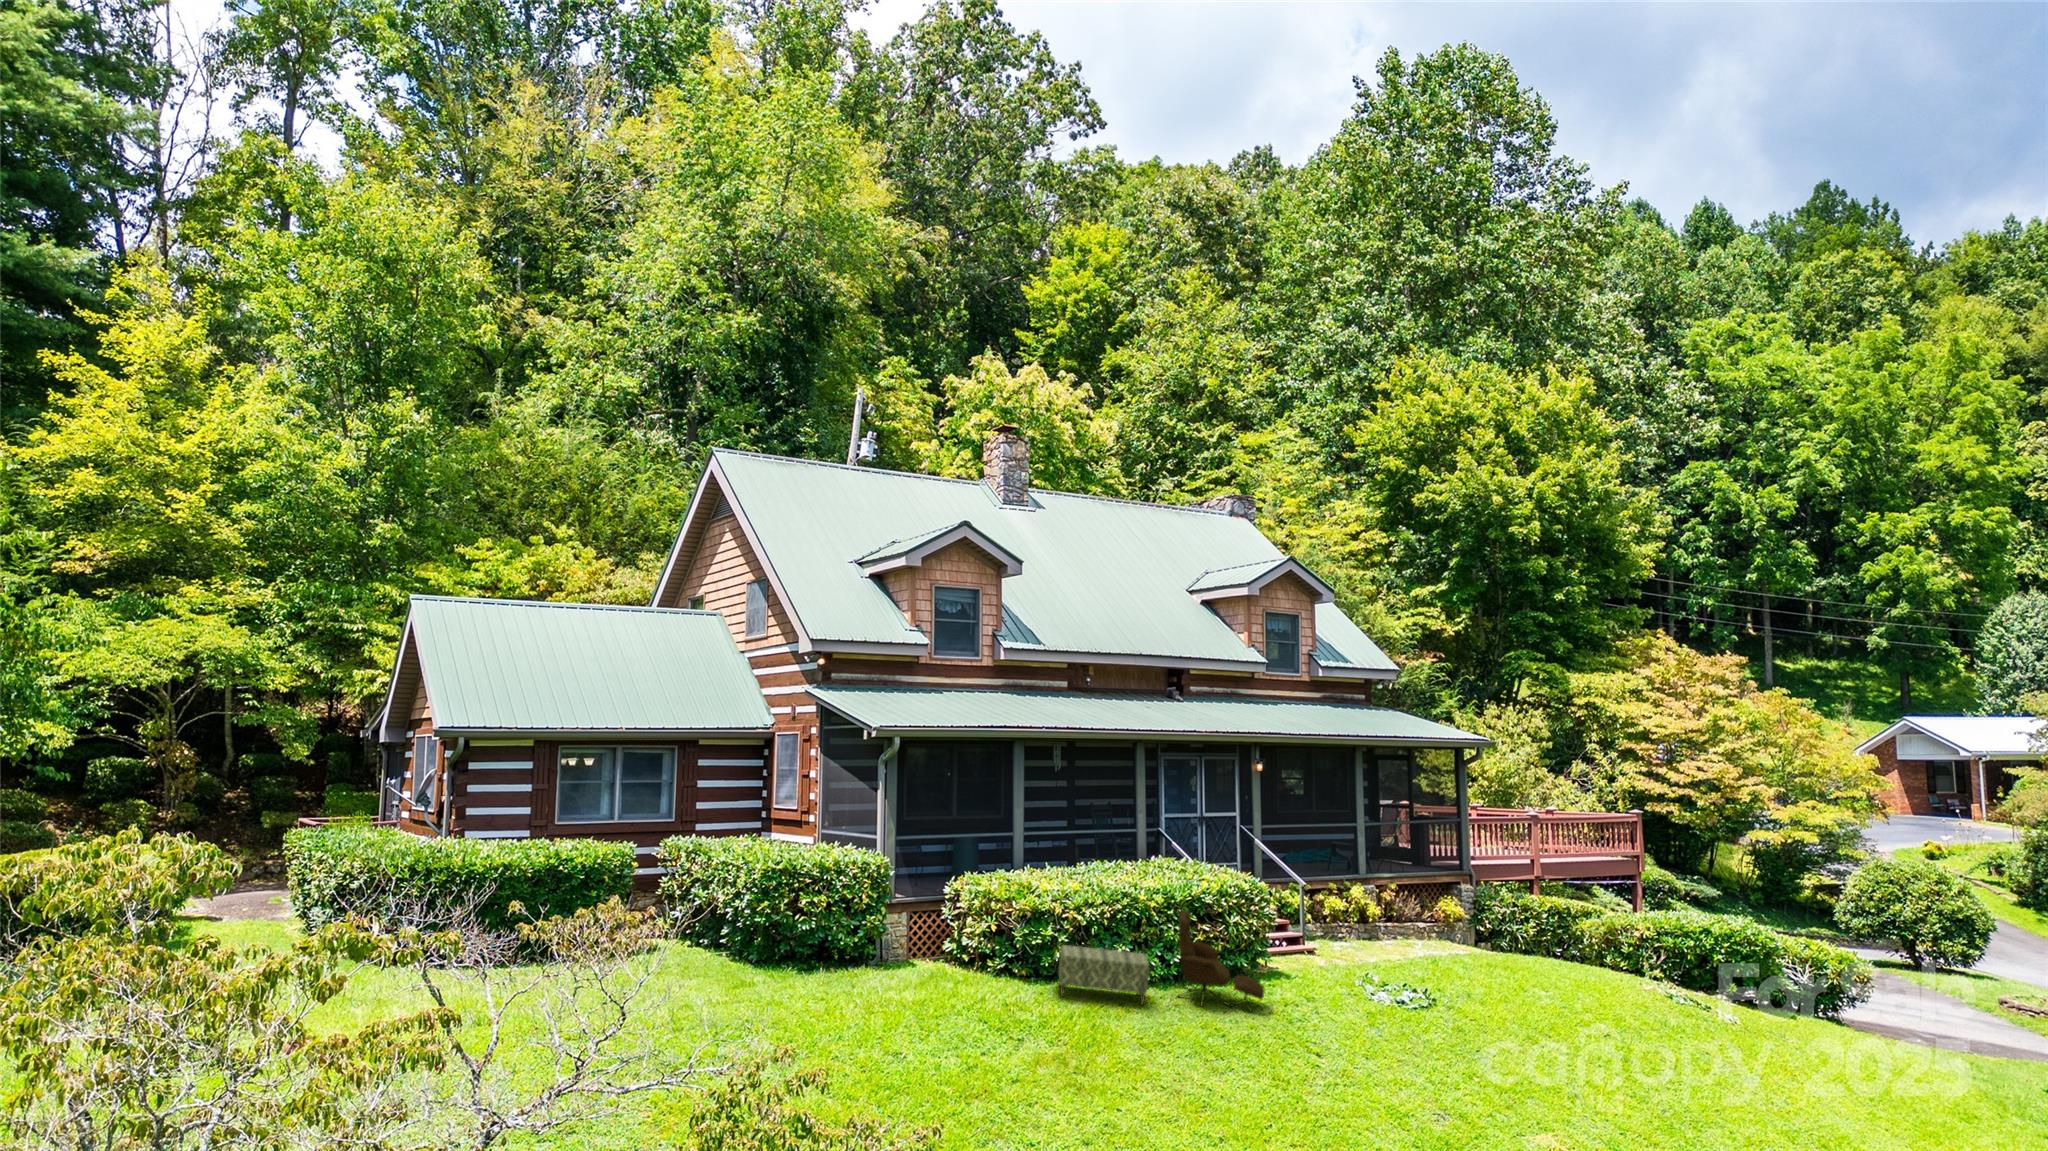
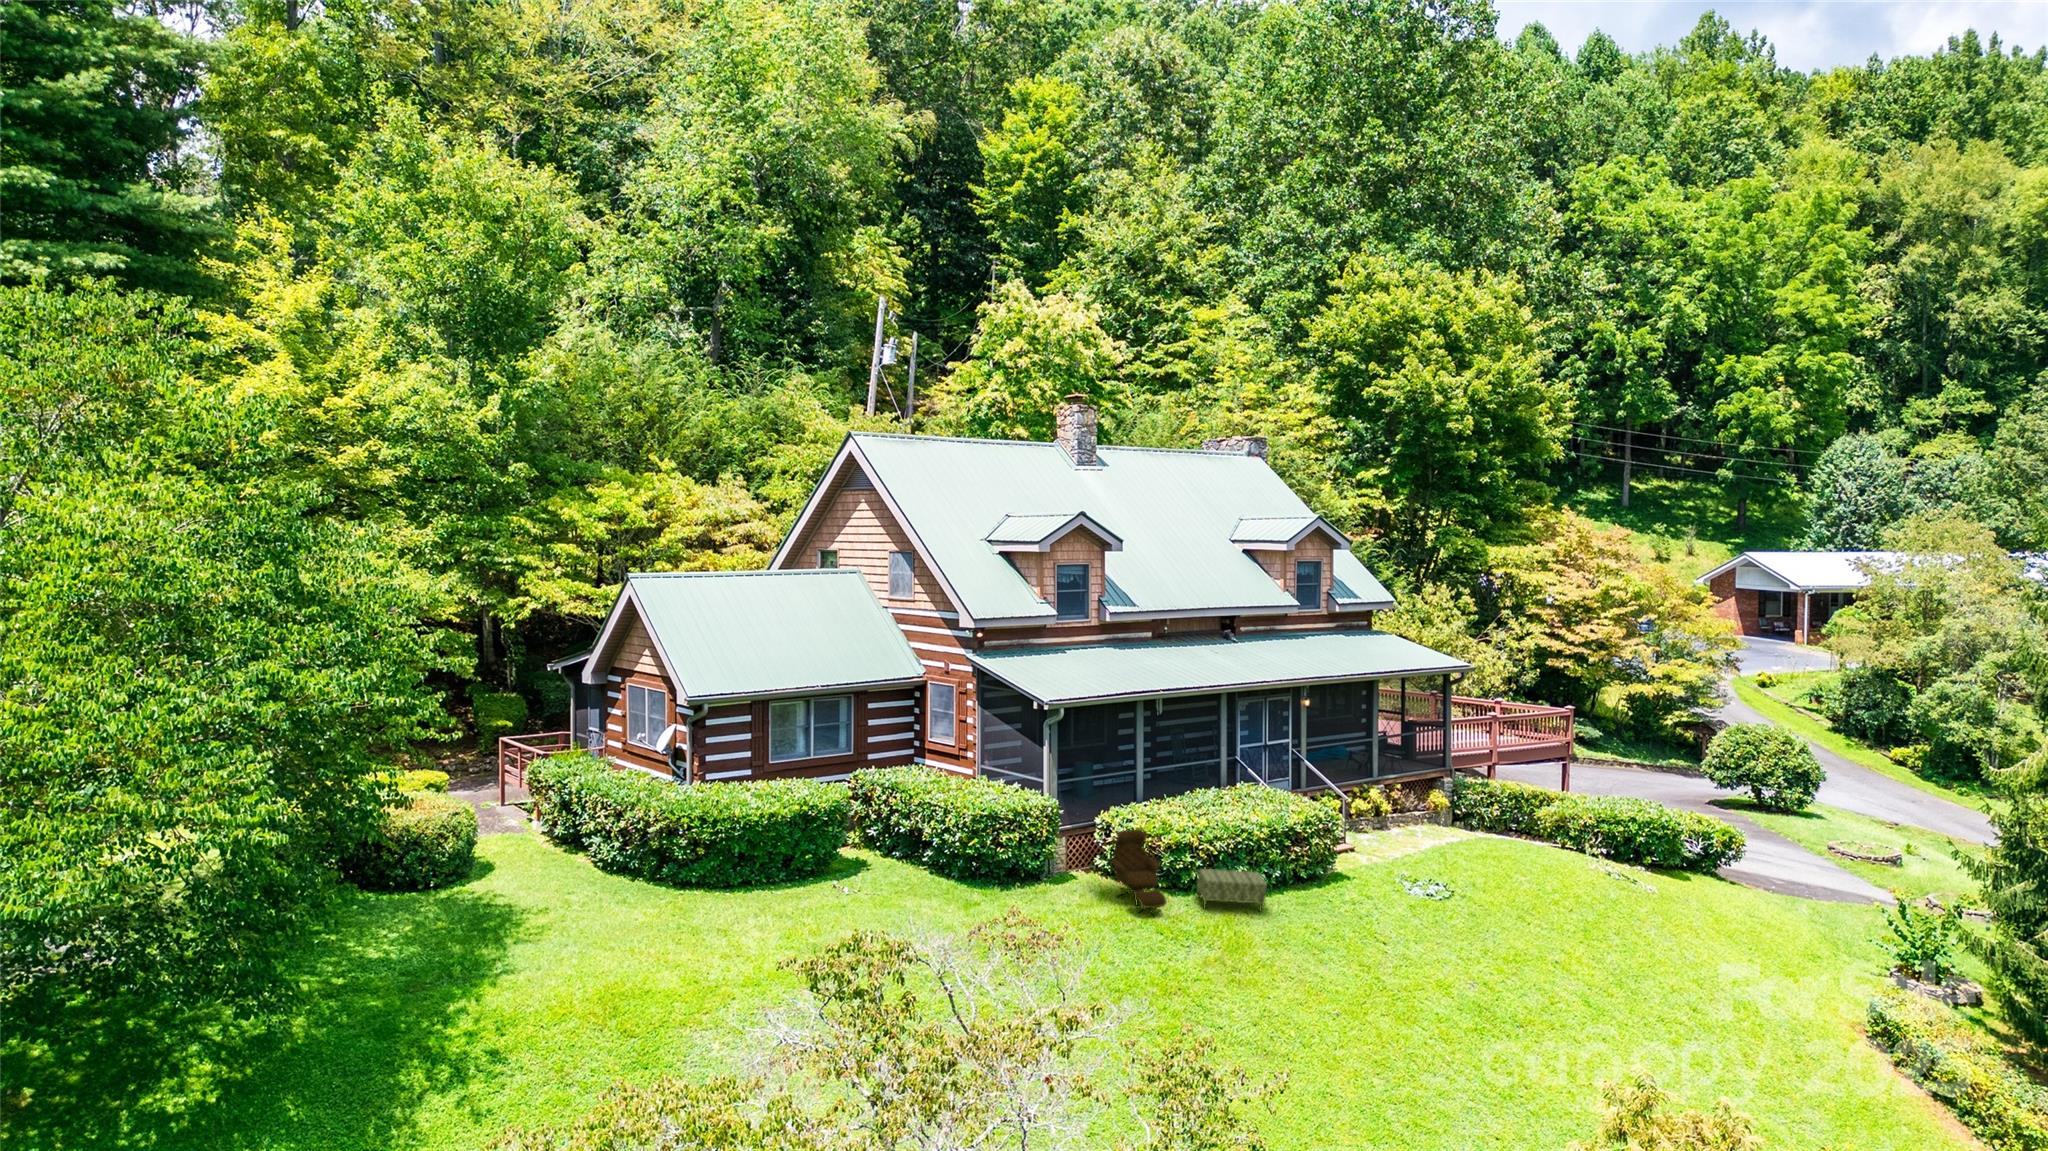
lounge chair: present [1178,910,1265,1011] -> present [1111,830,1167,912]

